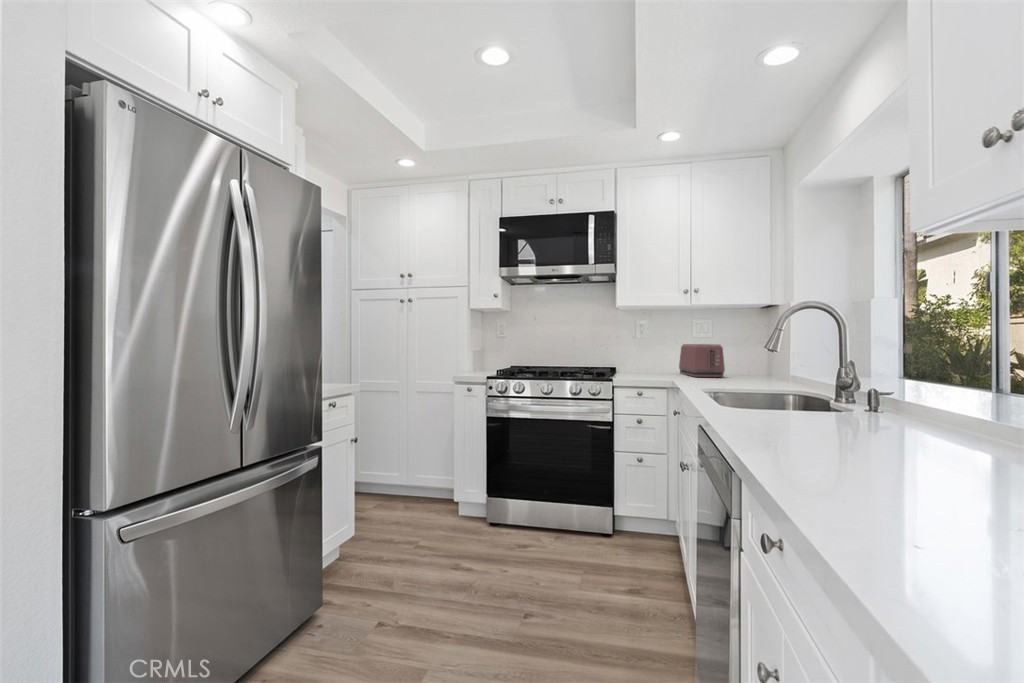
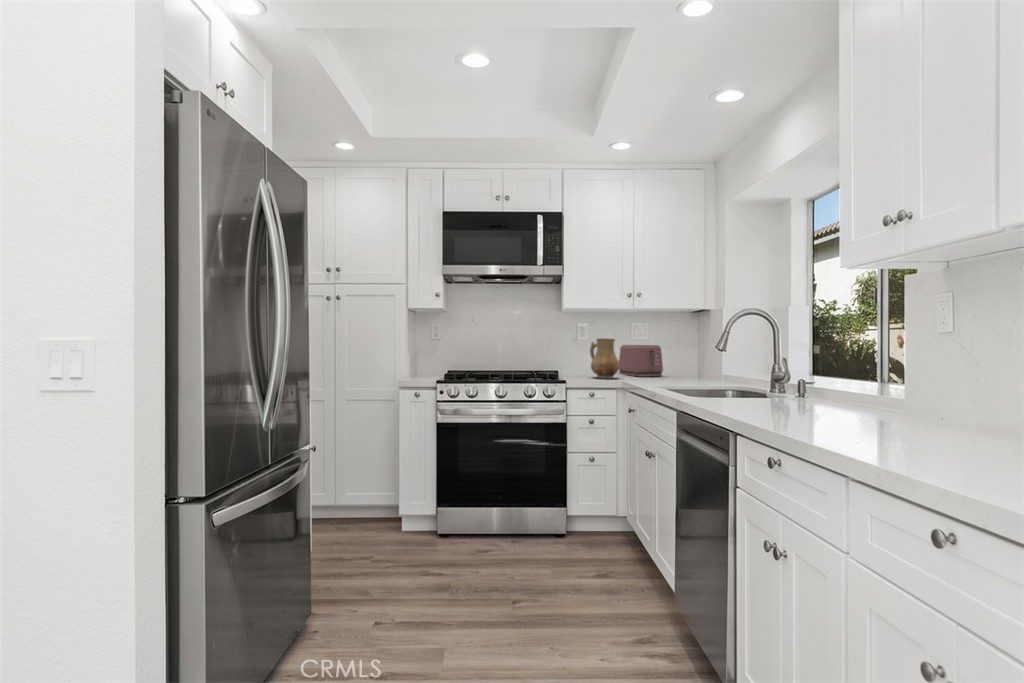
ceramic pitcher: none [644,337,674,378] -> present [590,338,619,379]

